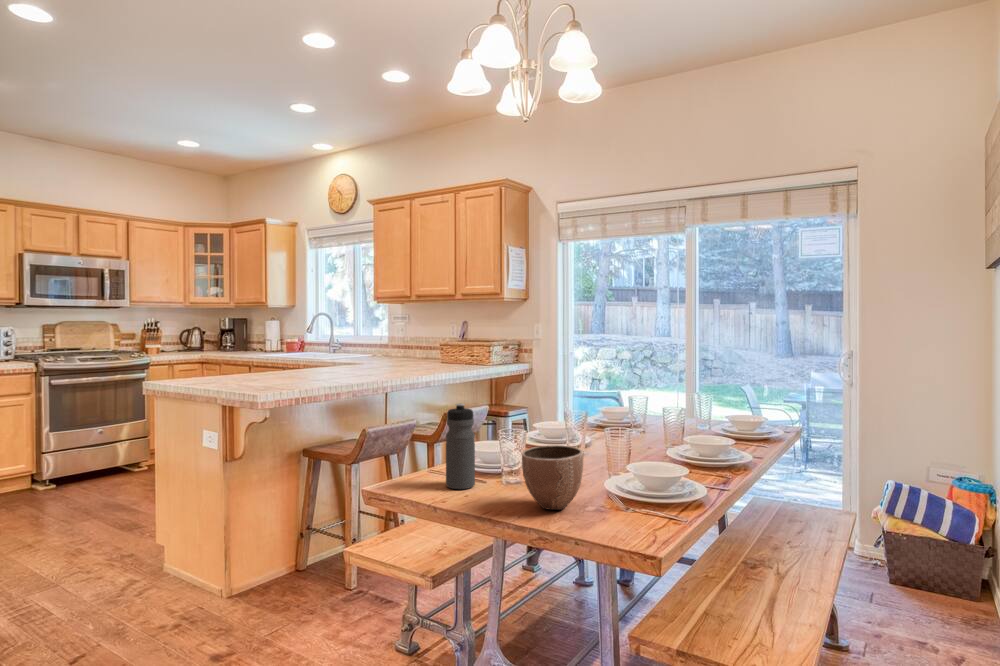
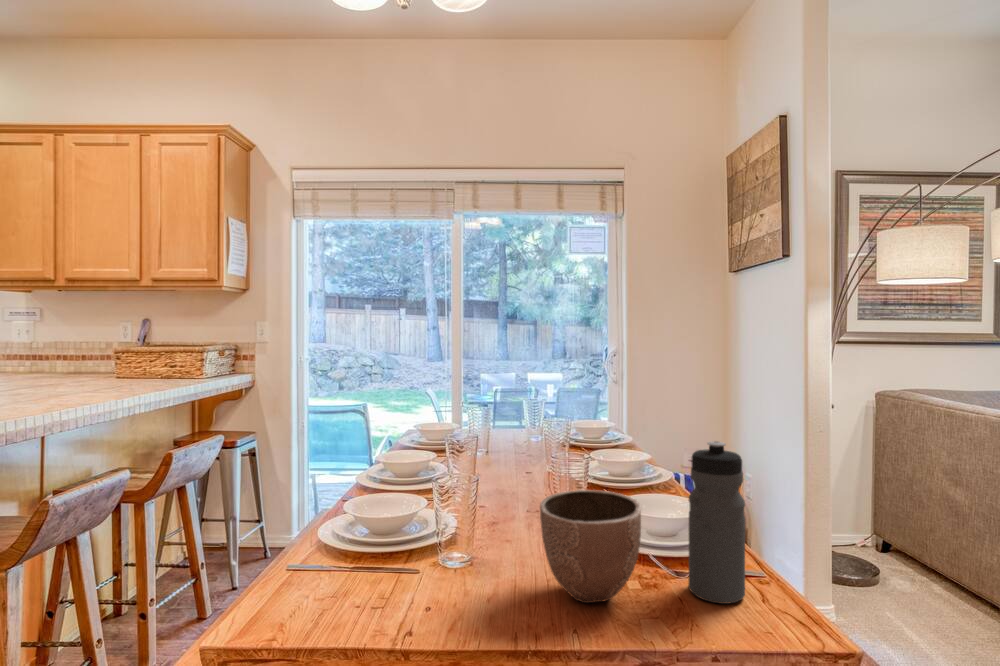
water bottle: present [446,403,475,489] -> present [689,441,745,604]

